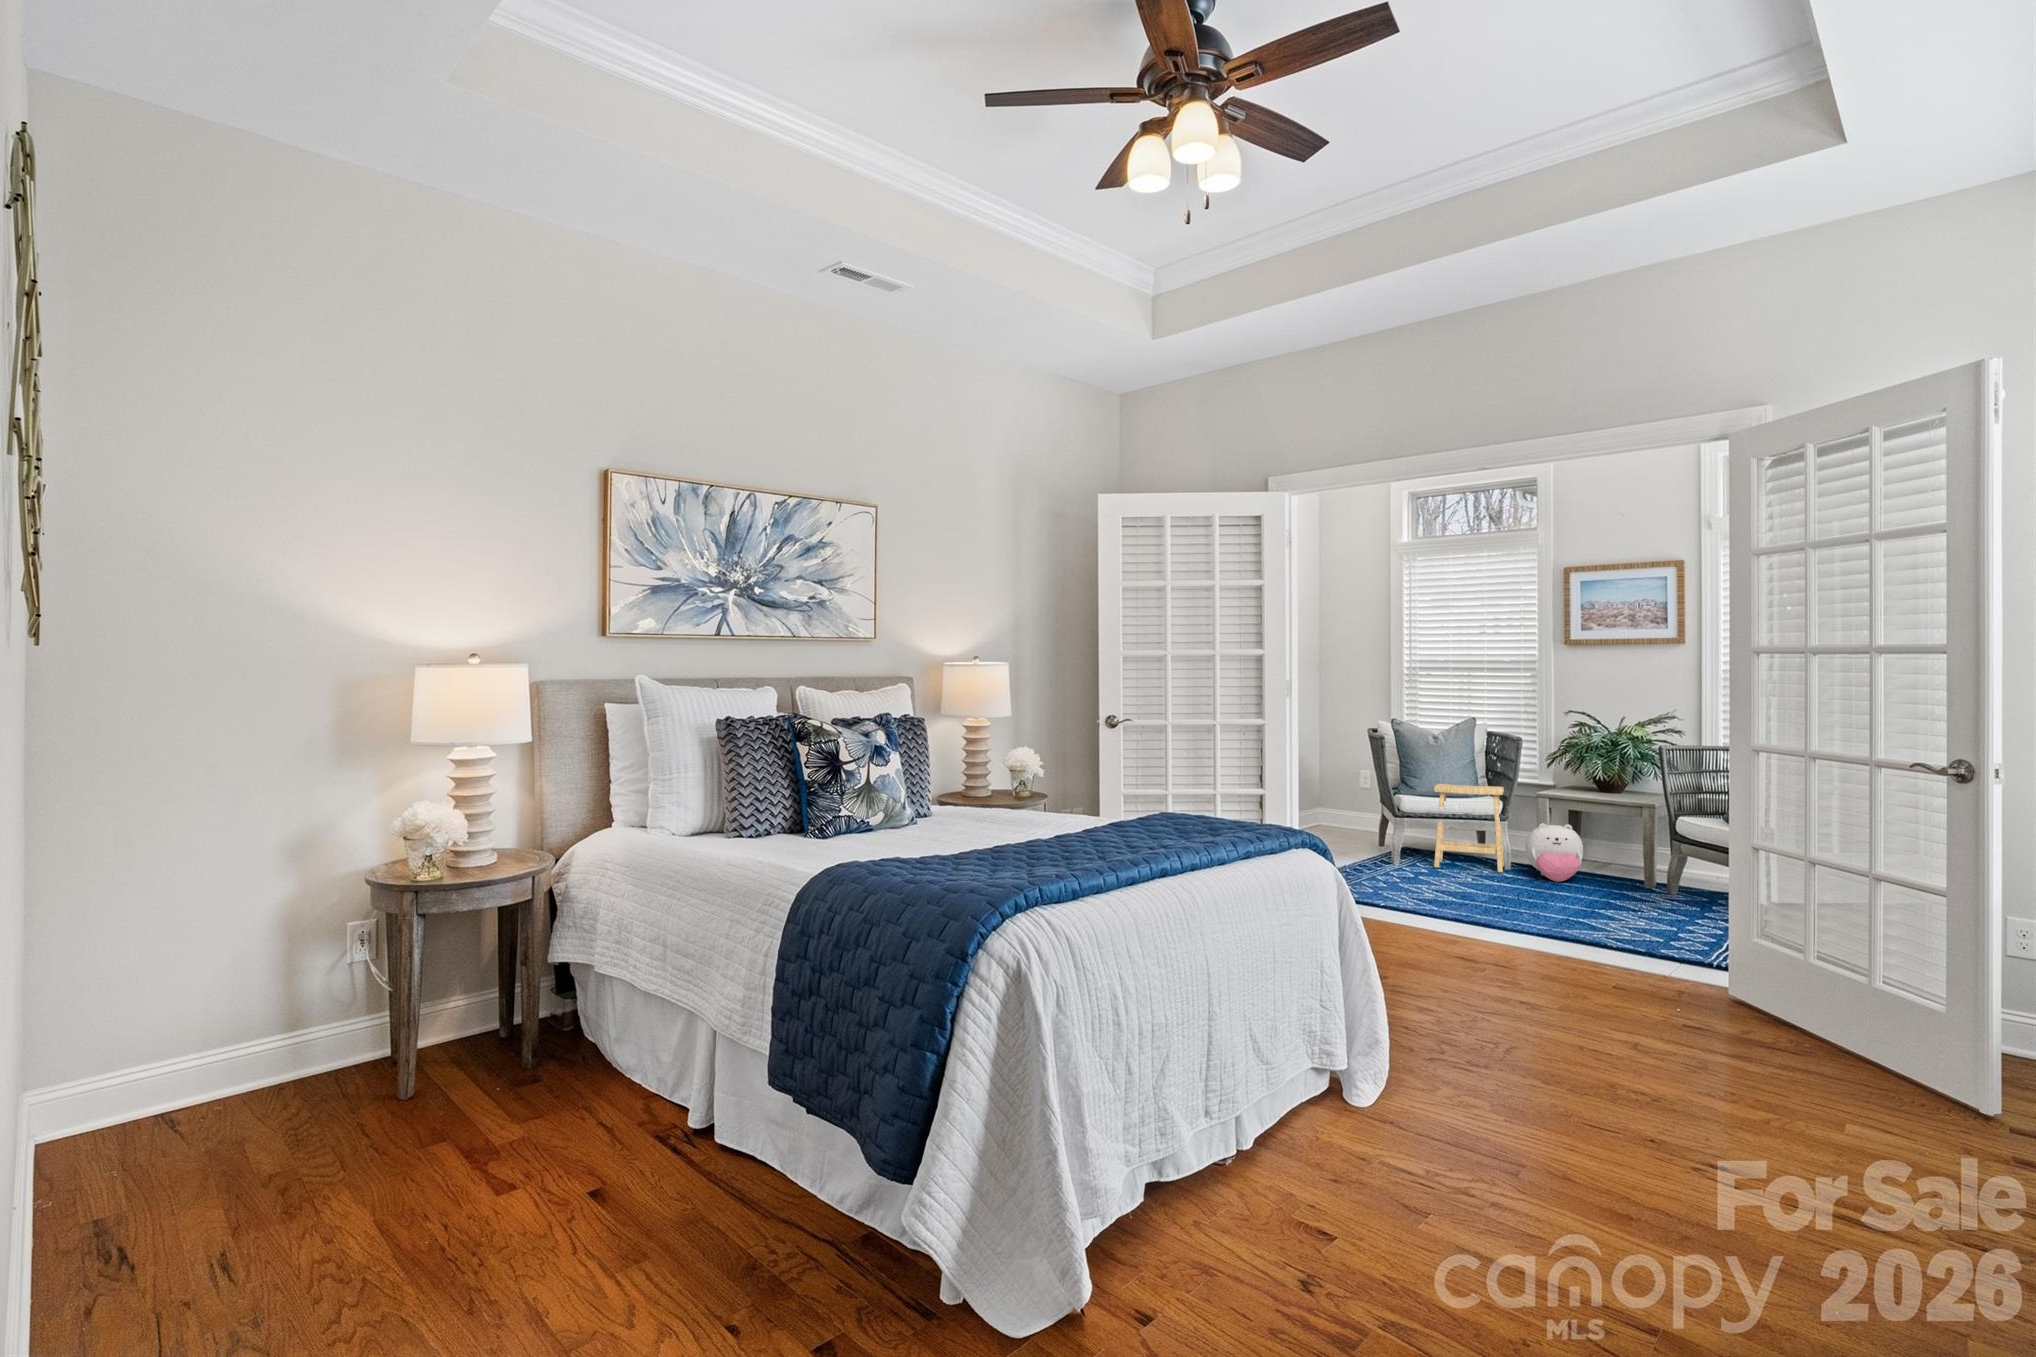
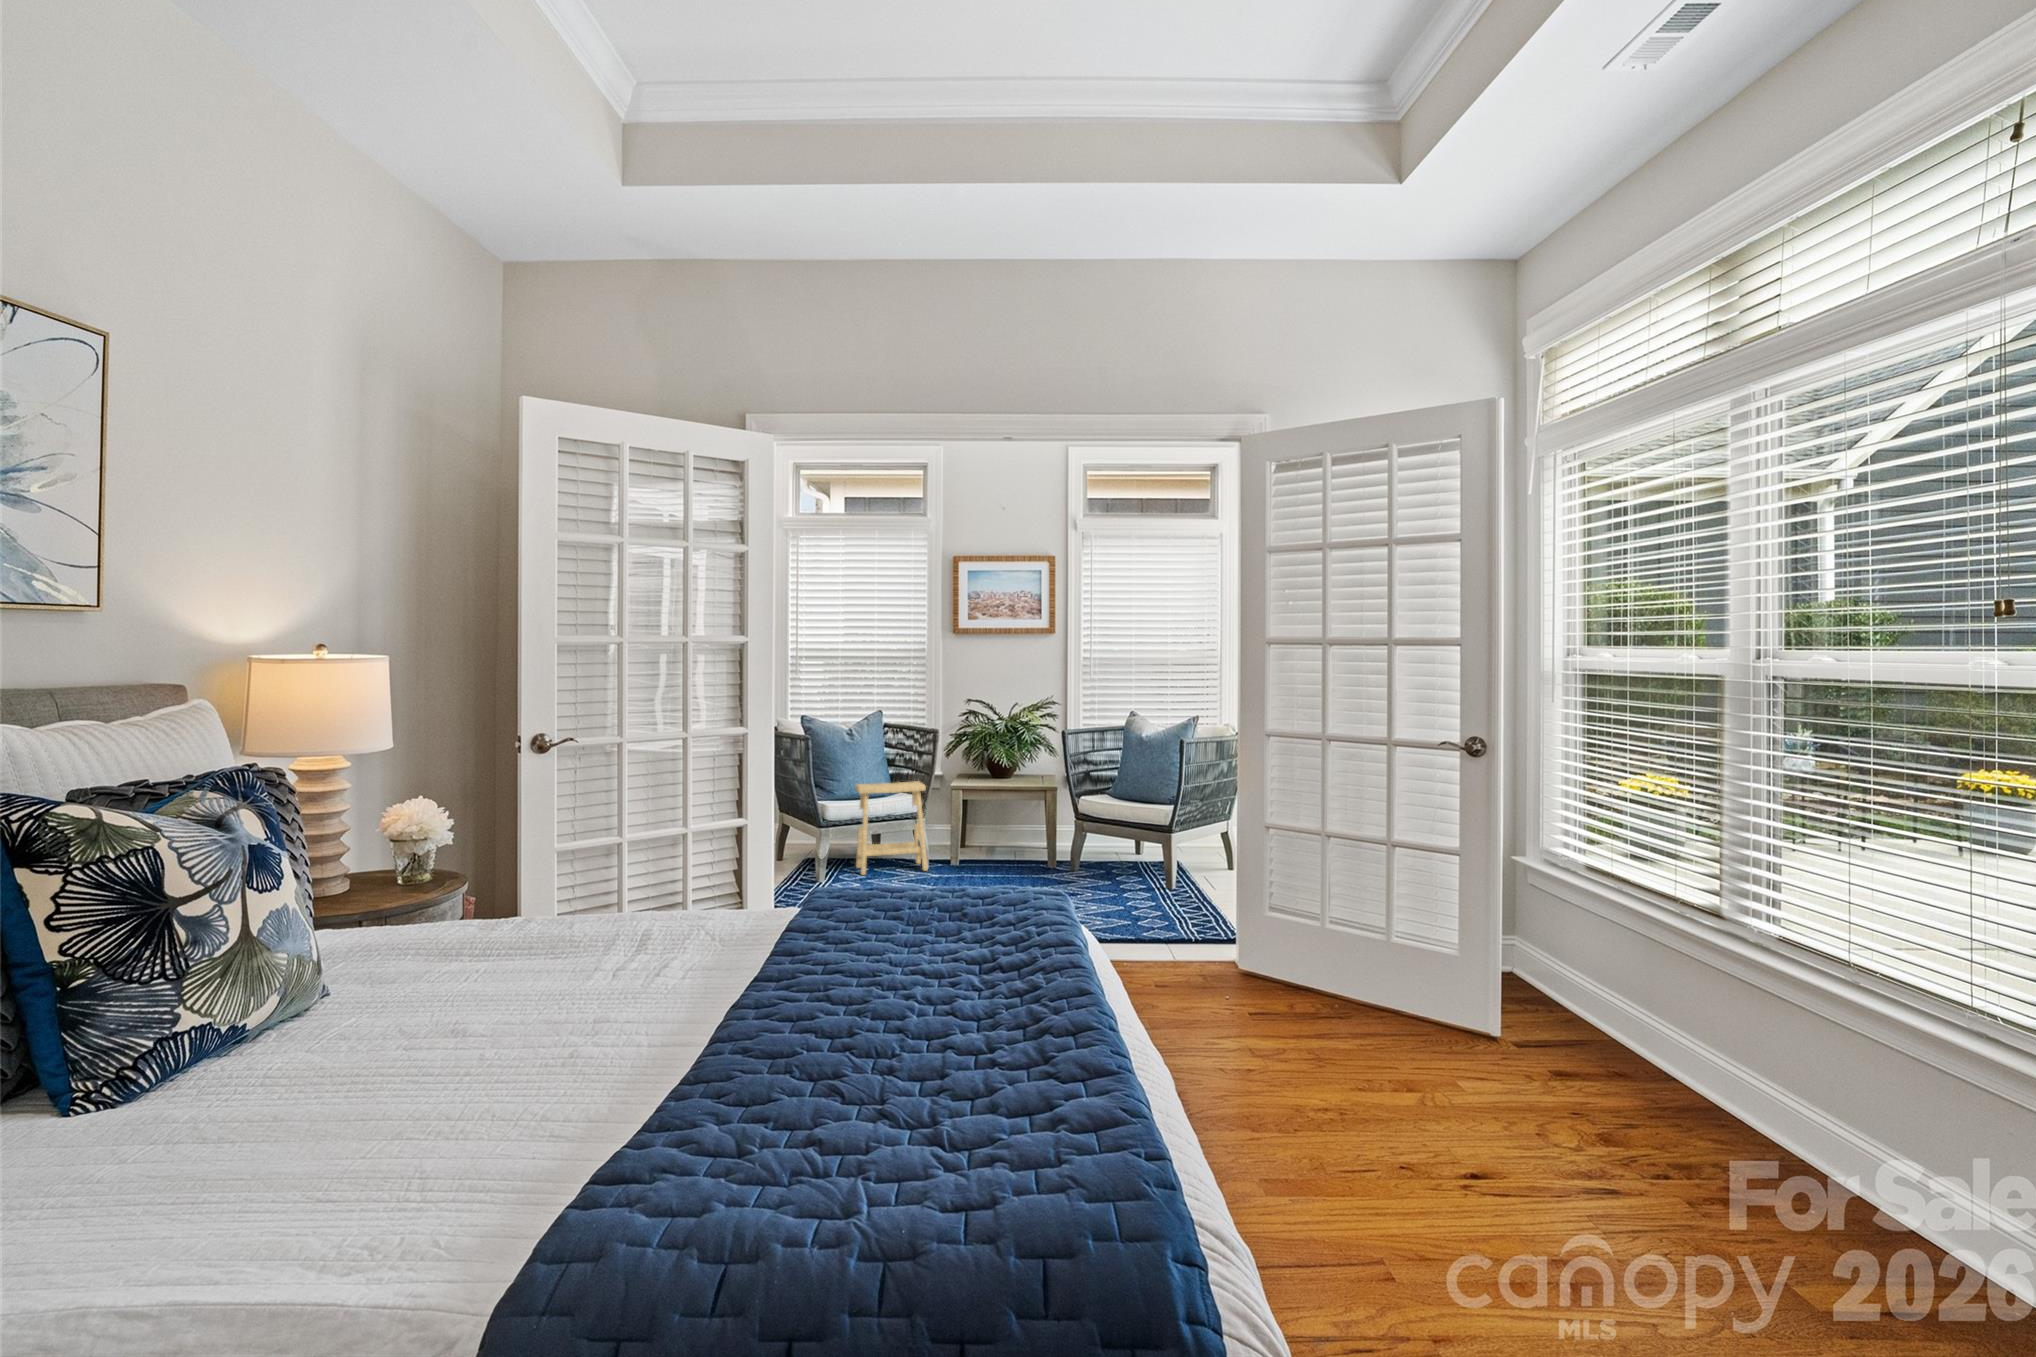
plush toy: present [1525,823,1583,882] -> none [948,814,1002,873]

